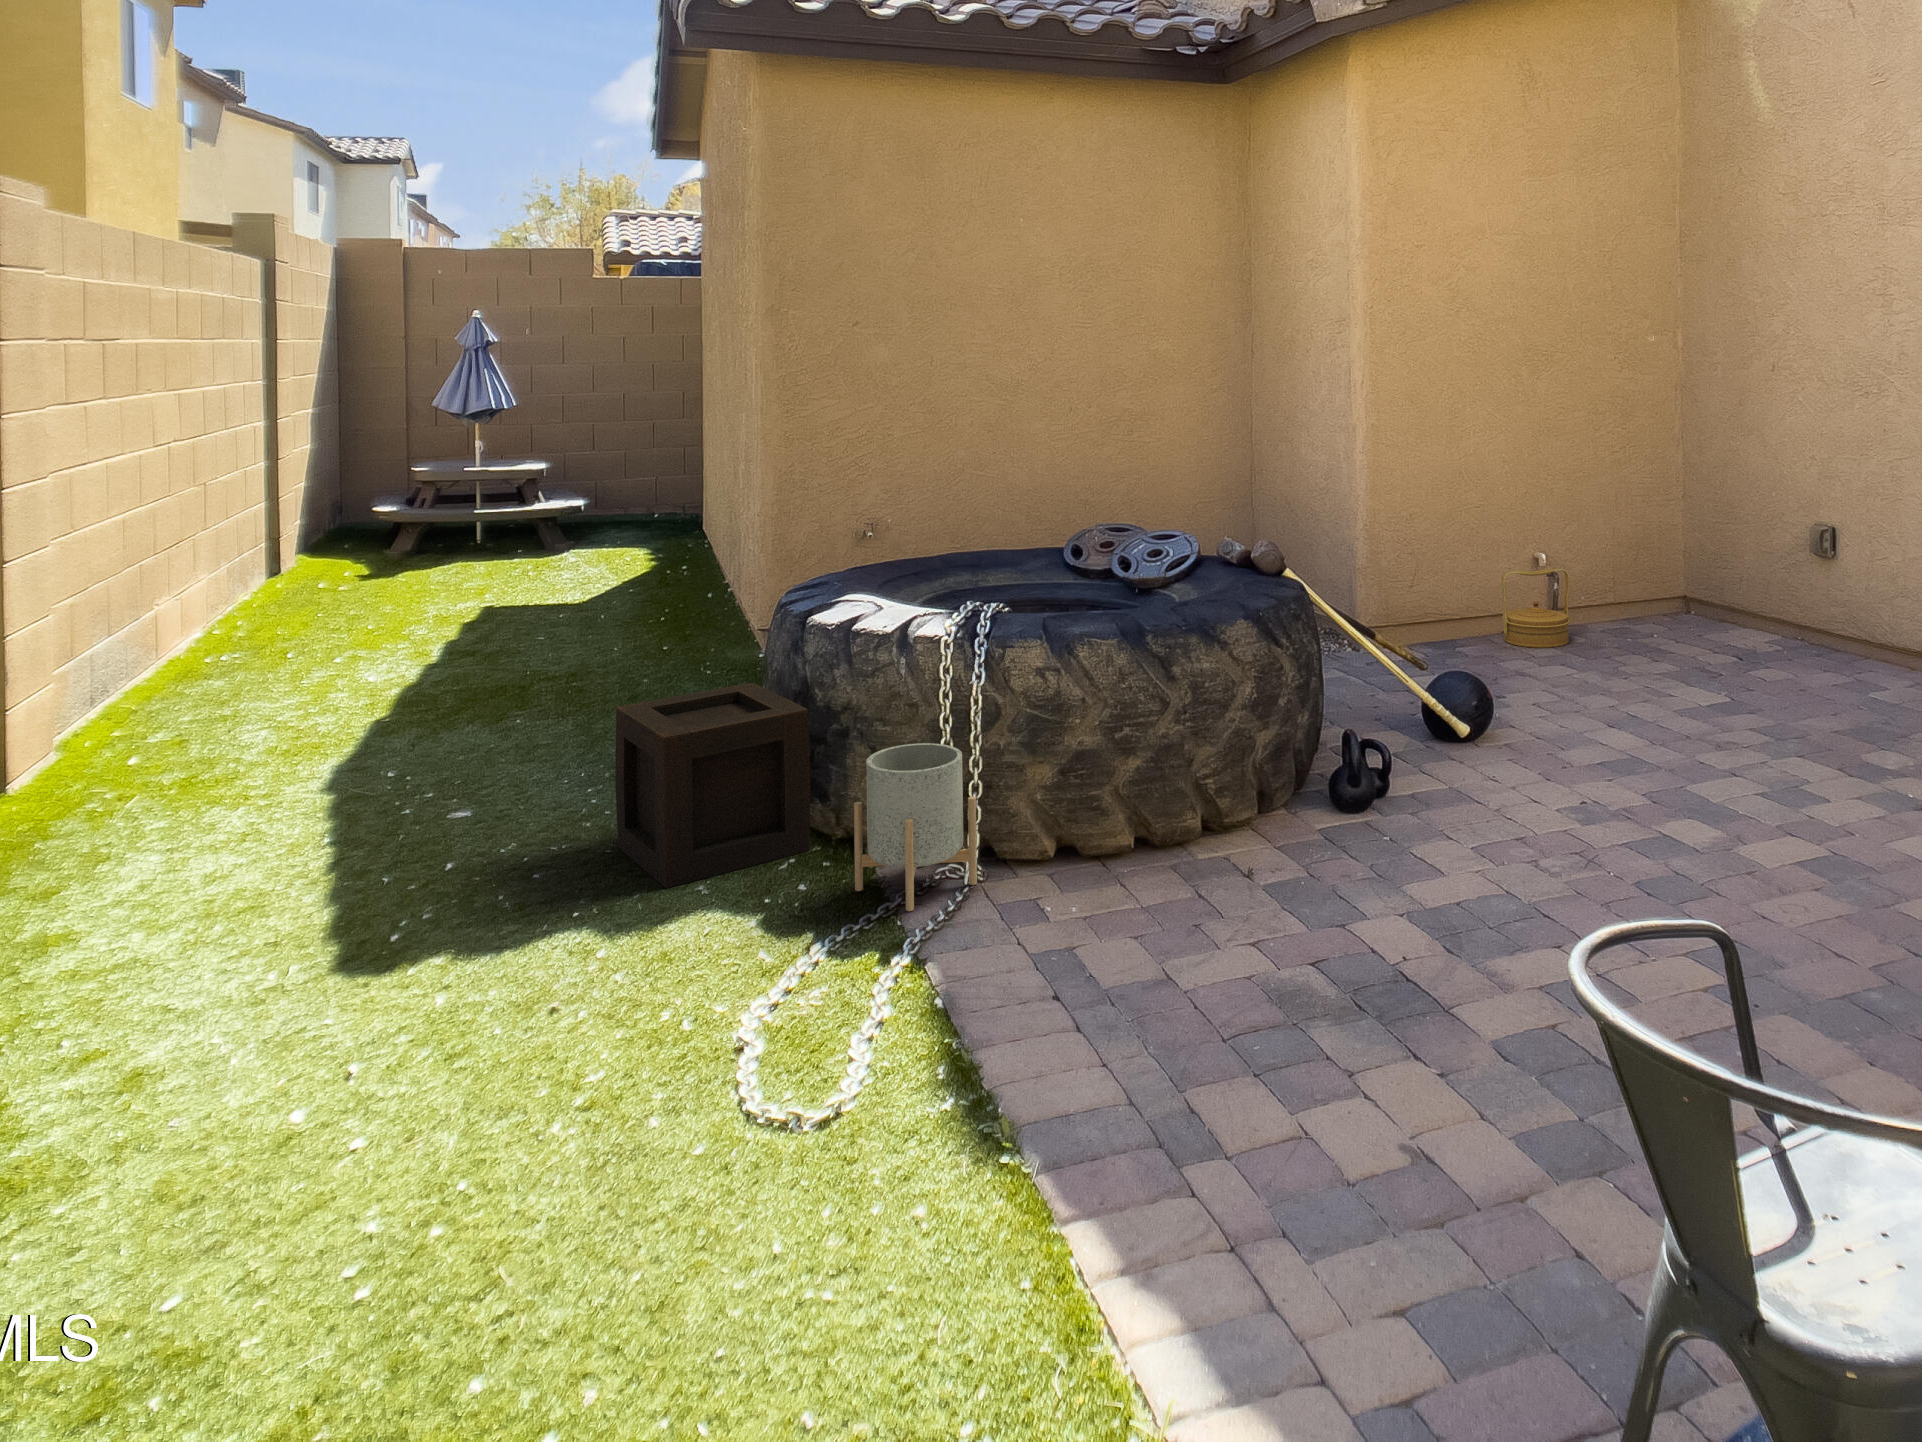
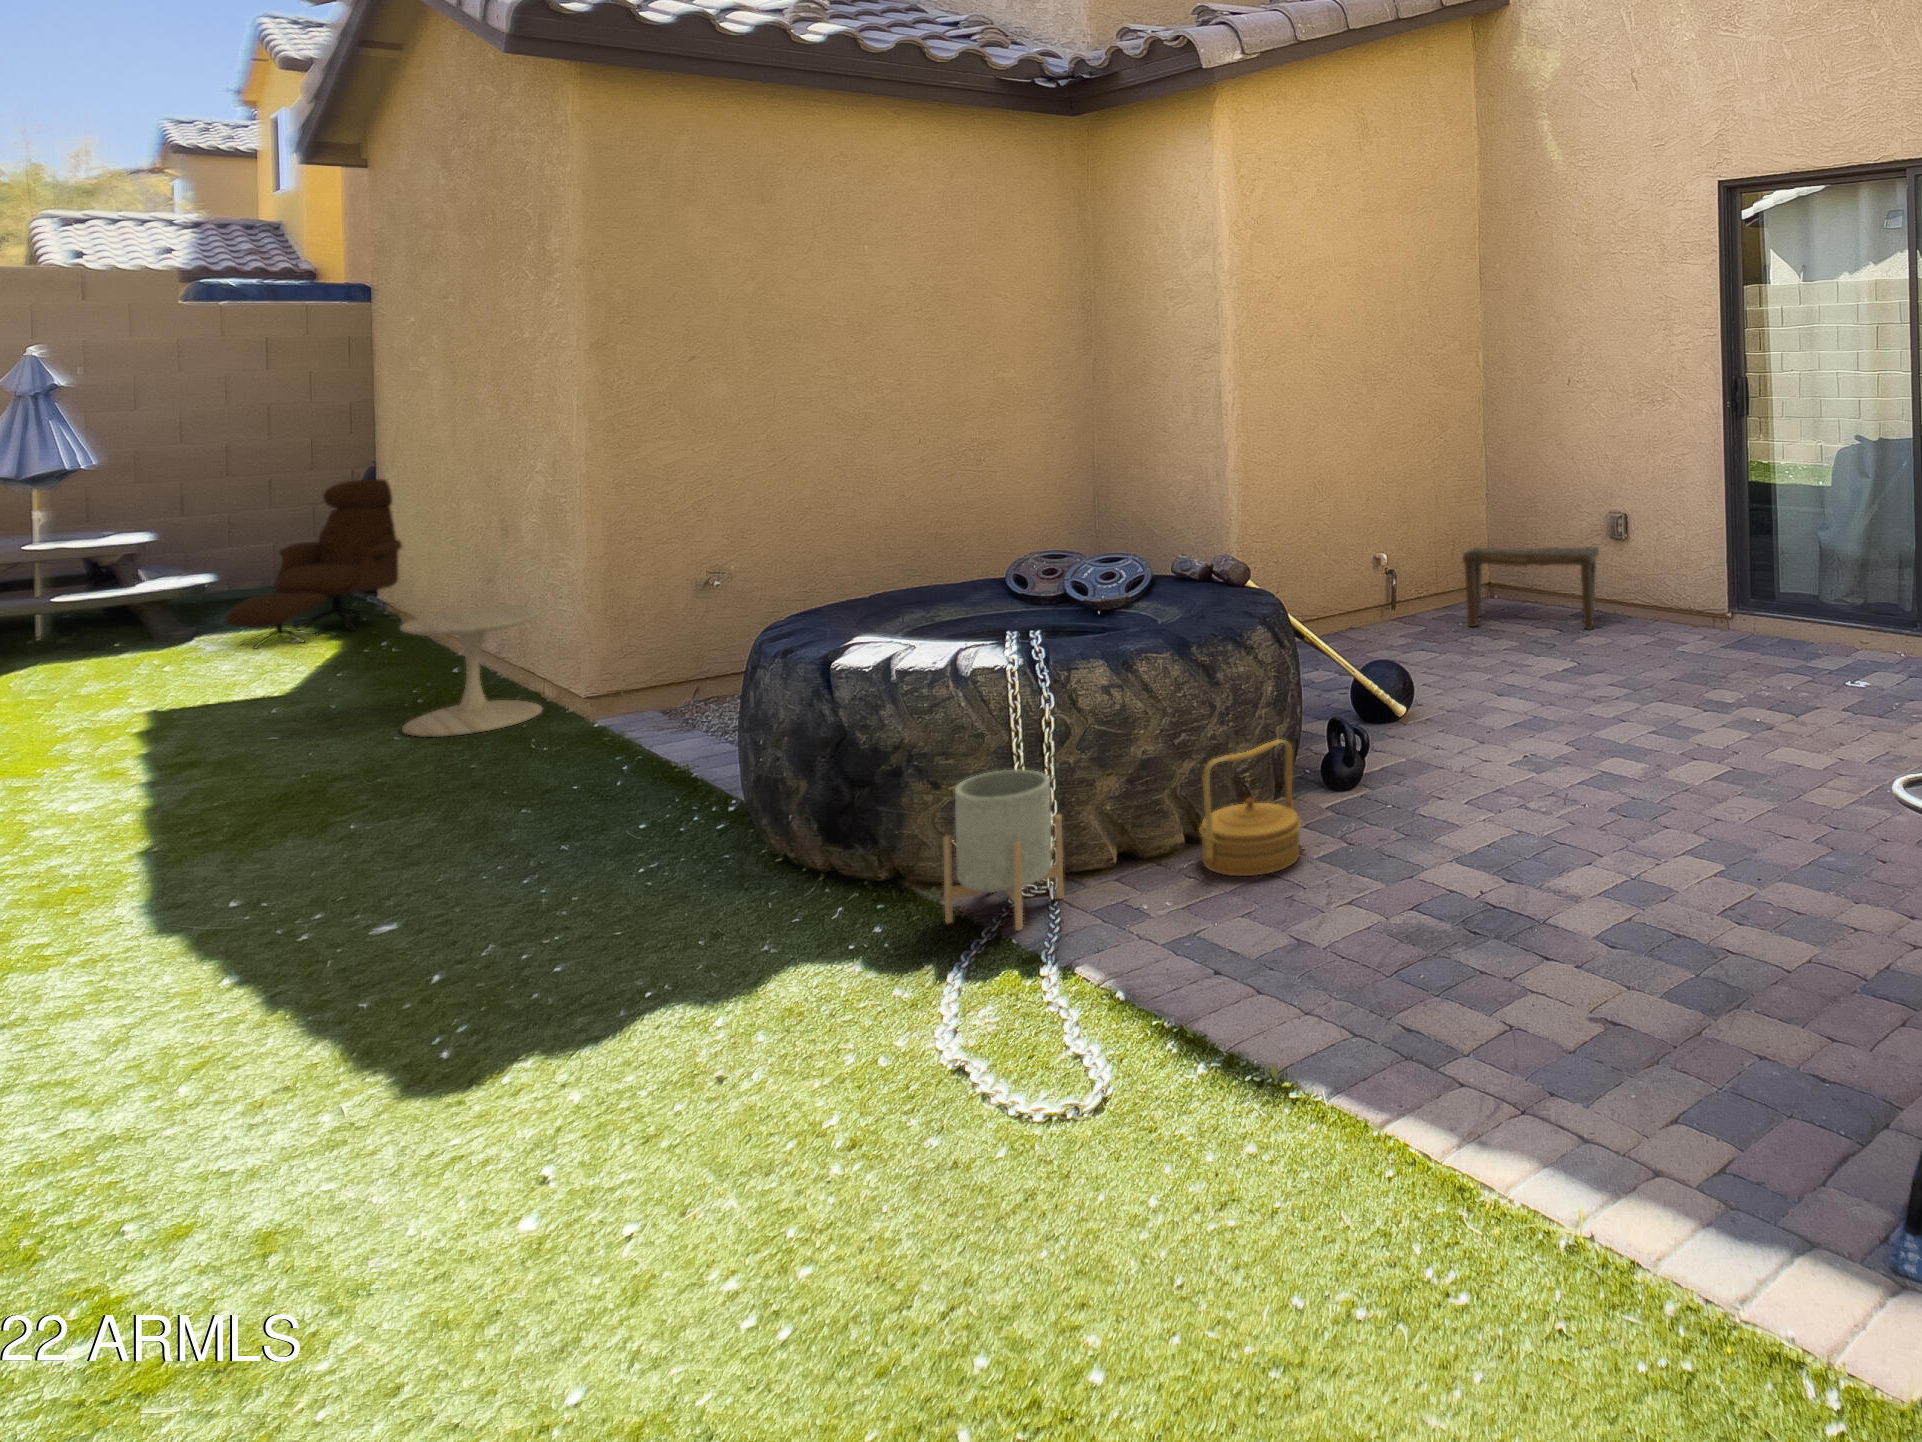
lounge chair: none [585,425,725,559] -> present [226,479,402,648]
side table: none [627,539,738,648] -> present [400,607,542,737]
bench: none [1619,554,1791,662] -> present [1463,547,1599,629]
woven basket: present [1501,568,1570,648] -> present [1199,739,1301,876]
wooden crate: present [615,683,811,888] -> none [628,739,860,957]

